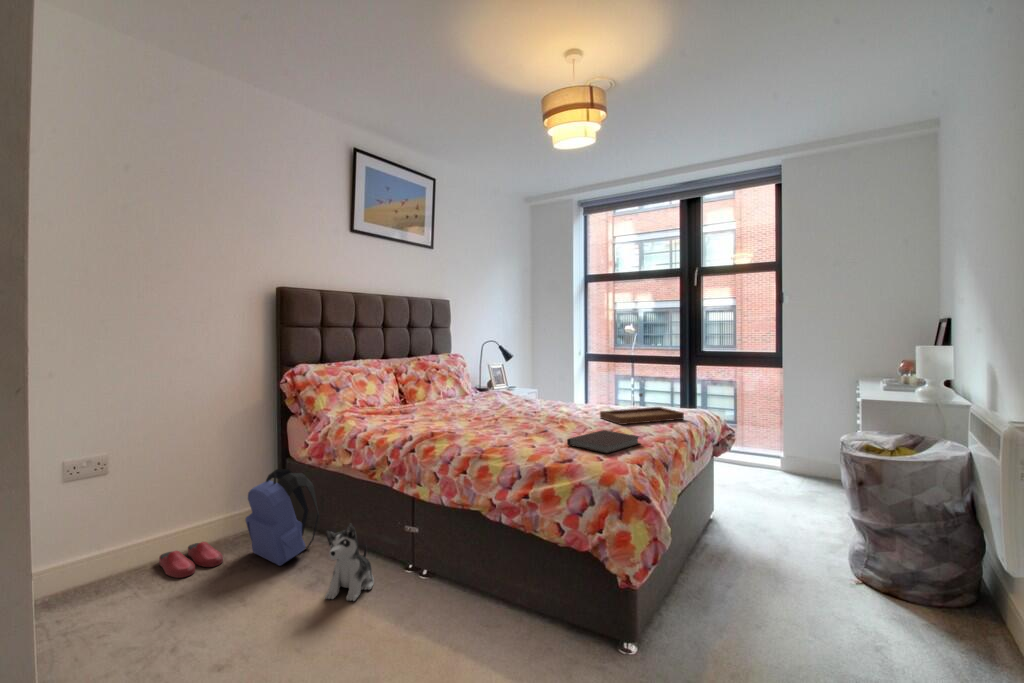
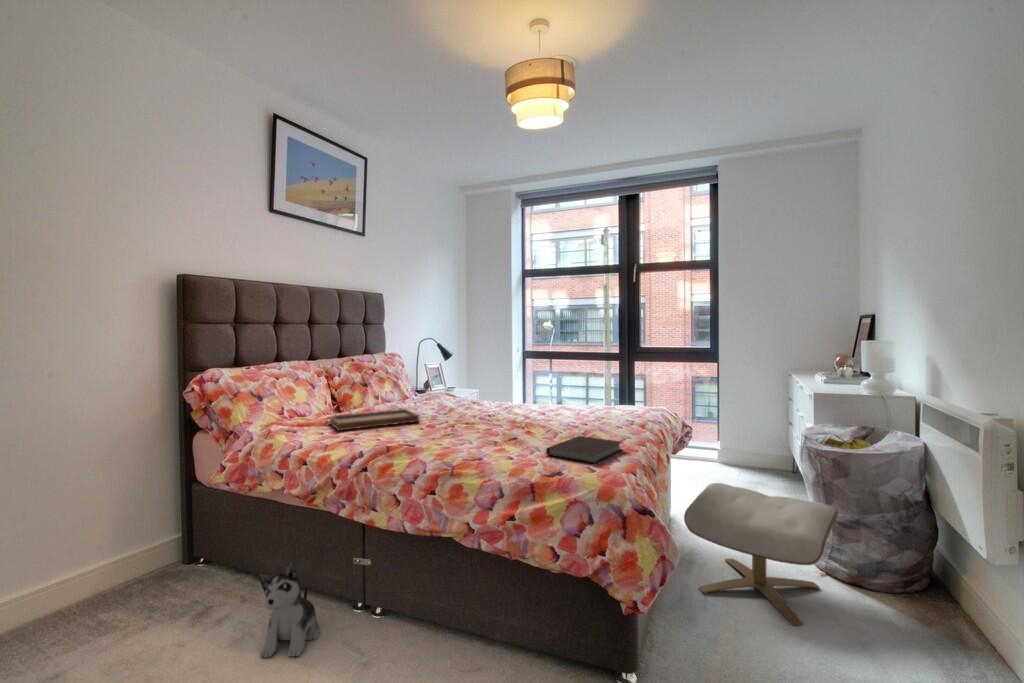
tray: present [600,393,684,425] -> present [330,395,419,431]
backpack: present [246,469,319,566] -> none [143,498,240,620]
ottoman: none [707,483,868,624] -> present [684,483,838,625]
slippers: present [159,542,223,578] -> none [18,598,112,651]

